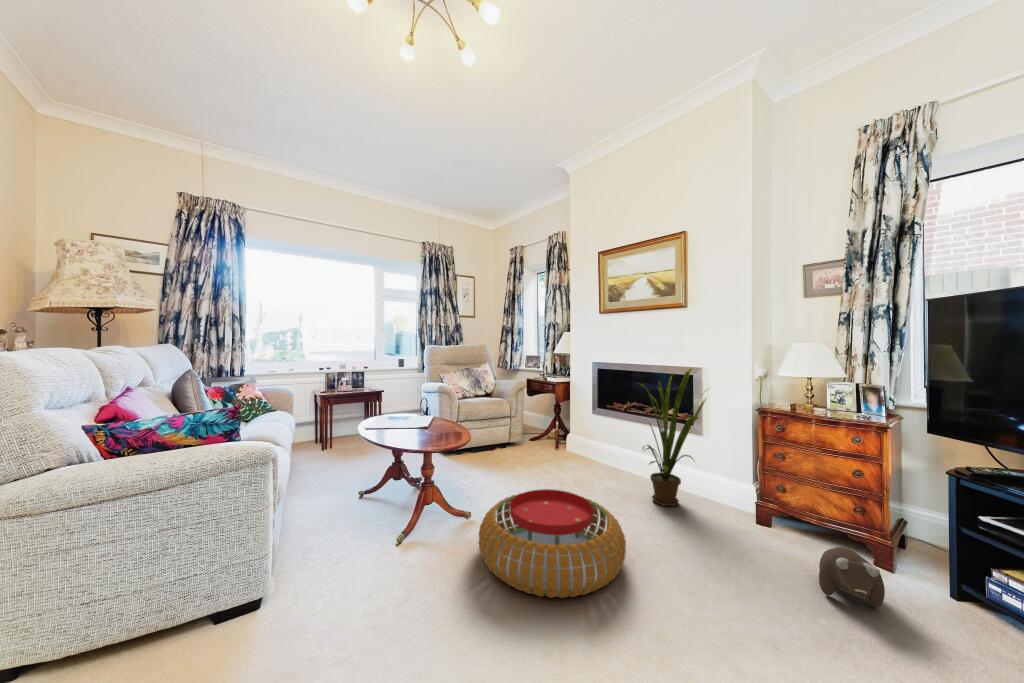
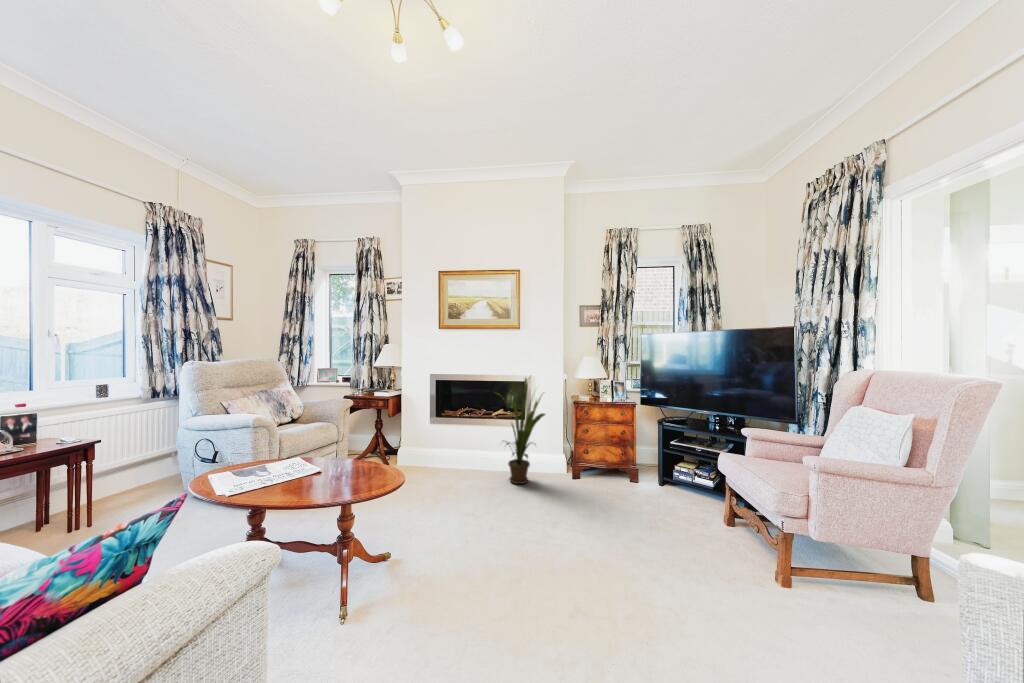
pouf: present [479,489,626,598] -> none [447,496,571,592]
plush toy: present [819,547,885,608] -> none [625,476,660,505]

